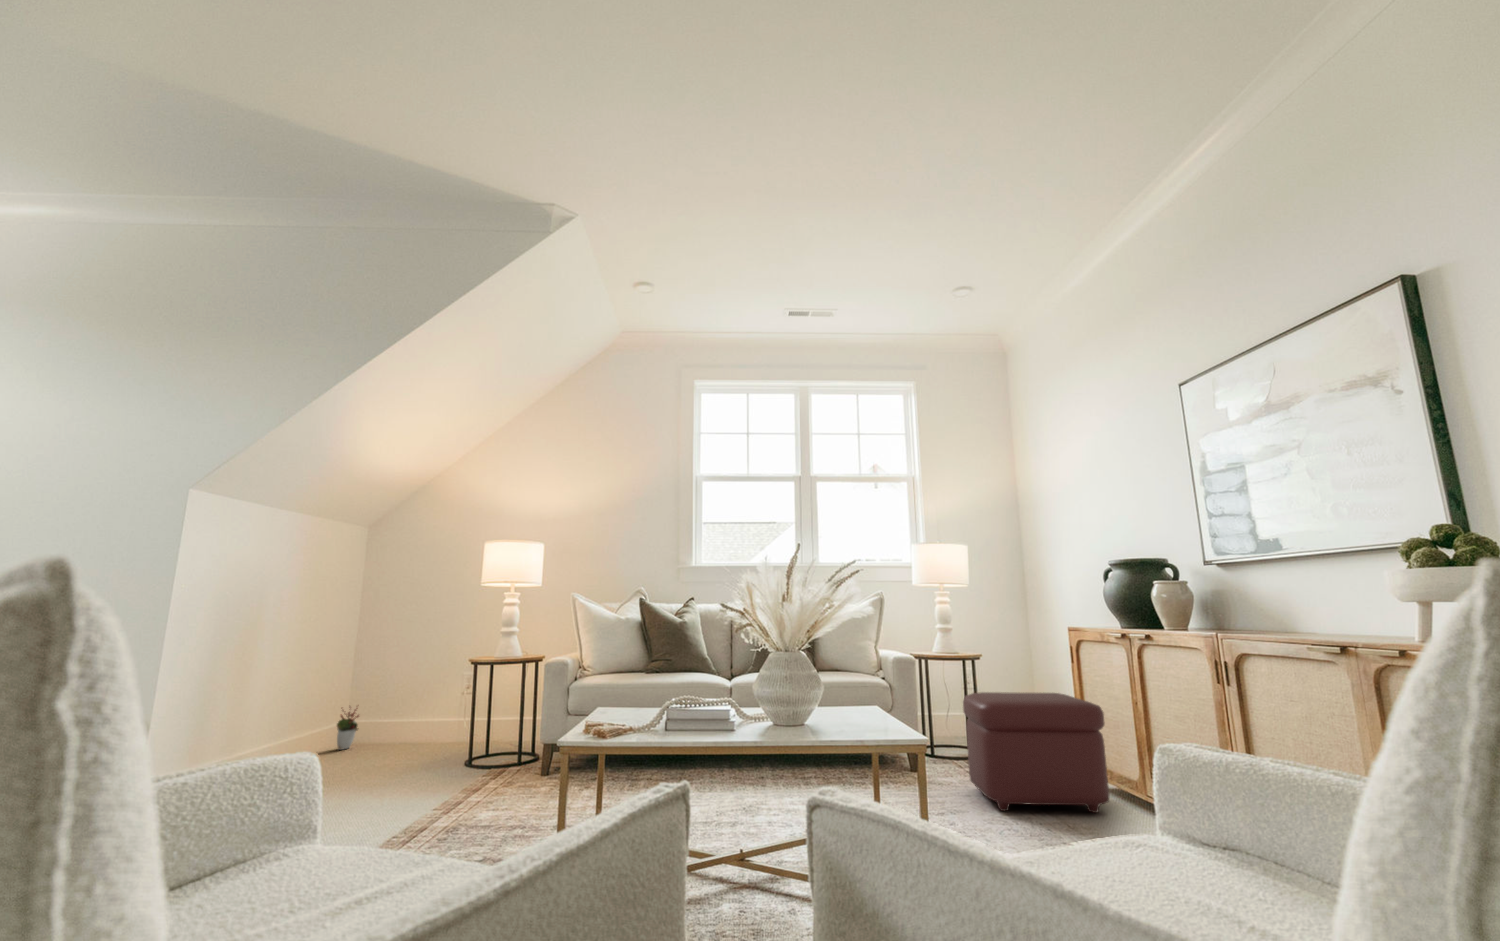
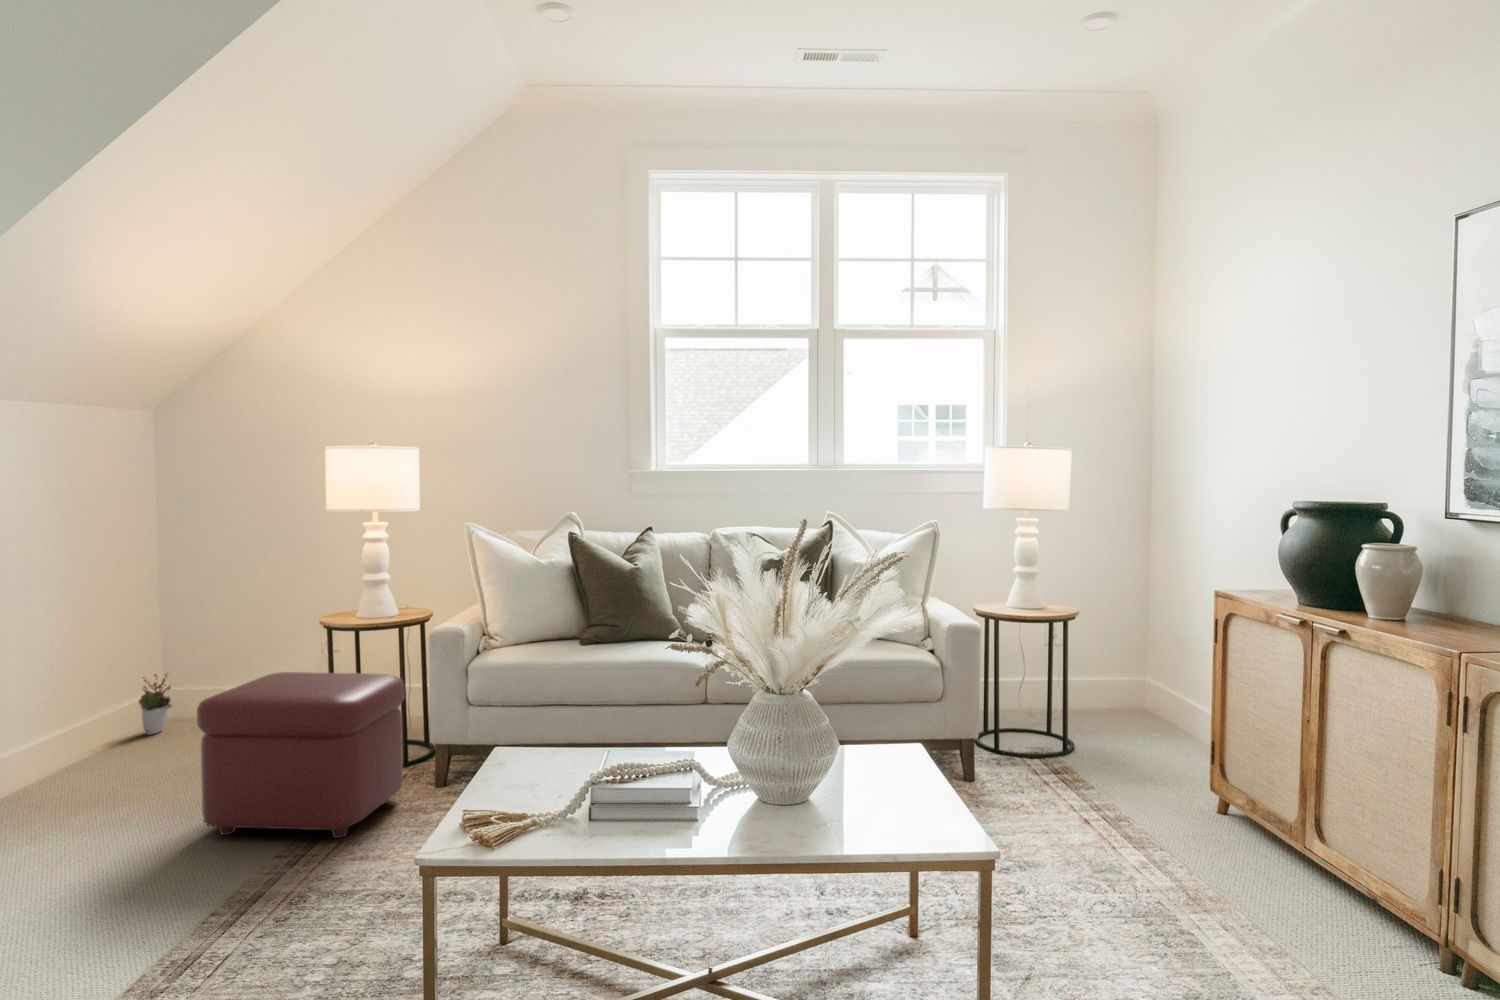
ottoman: present [963,692,1109,813] -> present [197,672,405,838]

